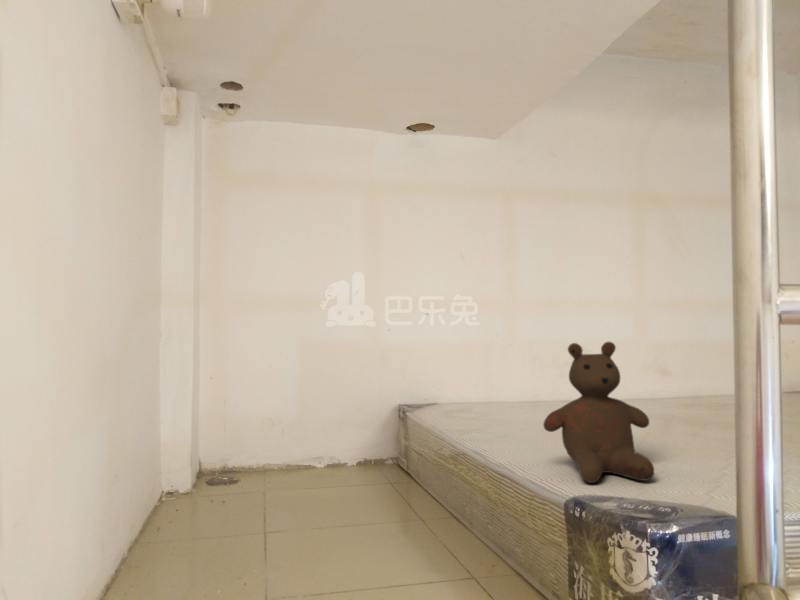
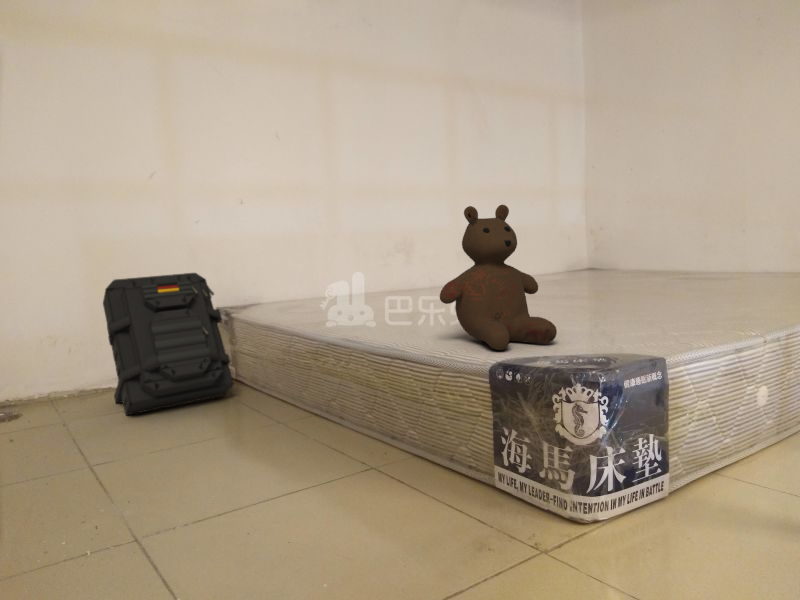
backpack: none [305,376,397,493] -> present [103,273,233,416]

